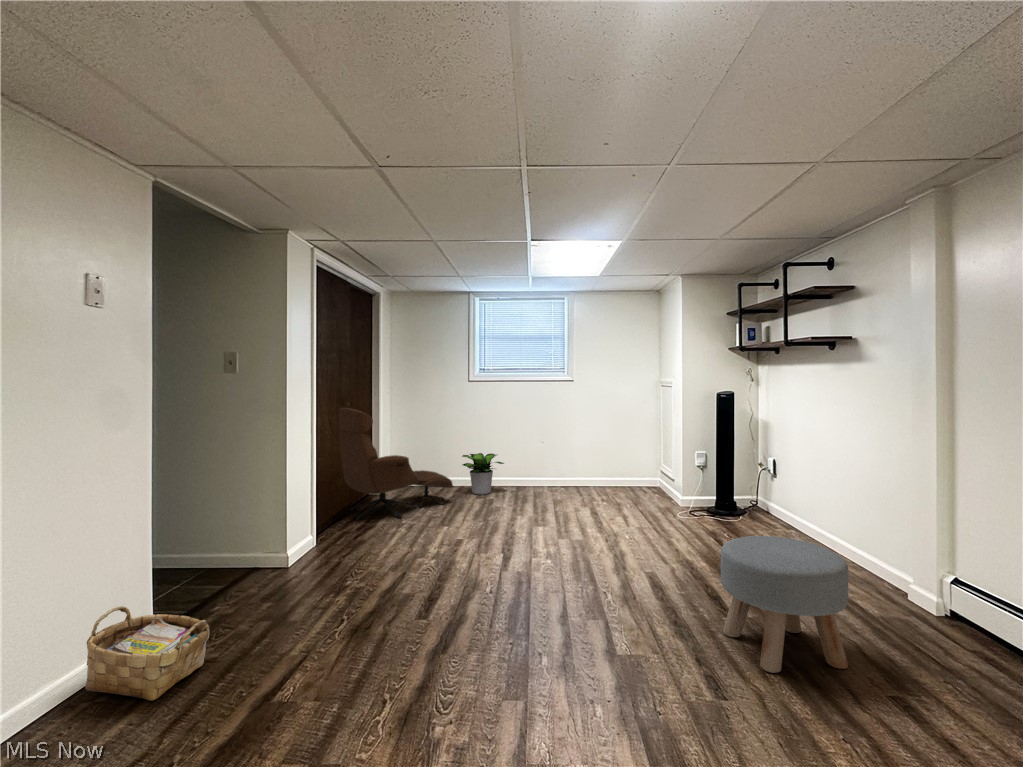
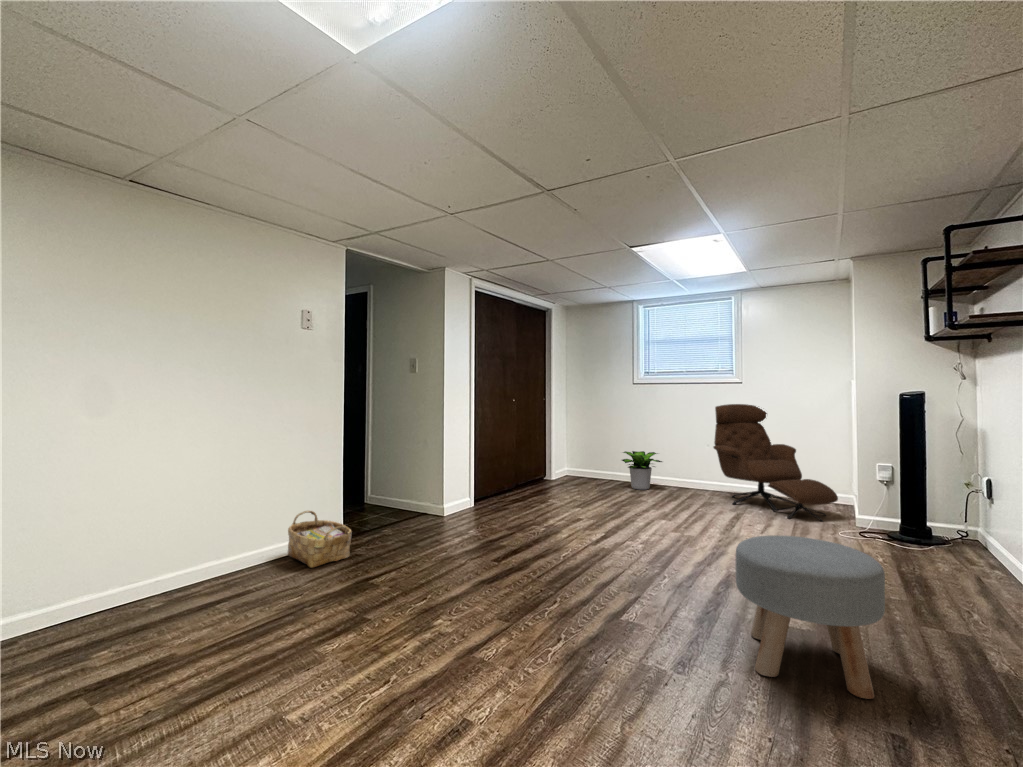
lounge chair: present [339,408,453,520] -> present [713,404,838,521]

